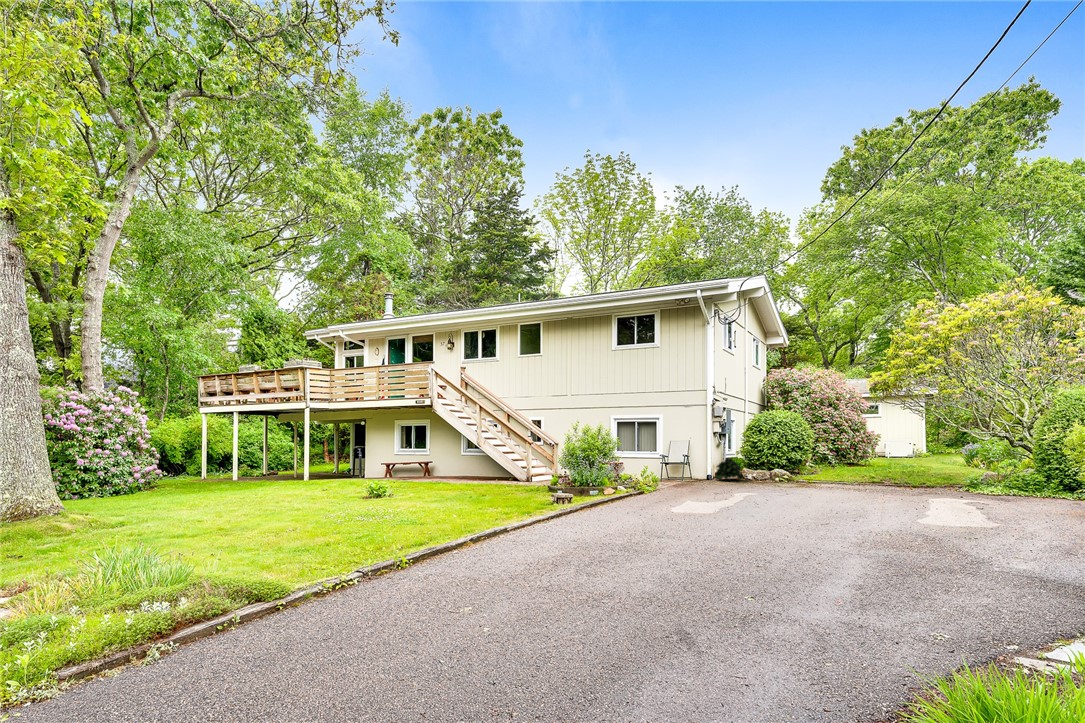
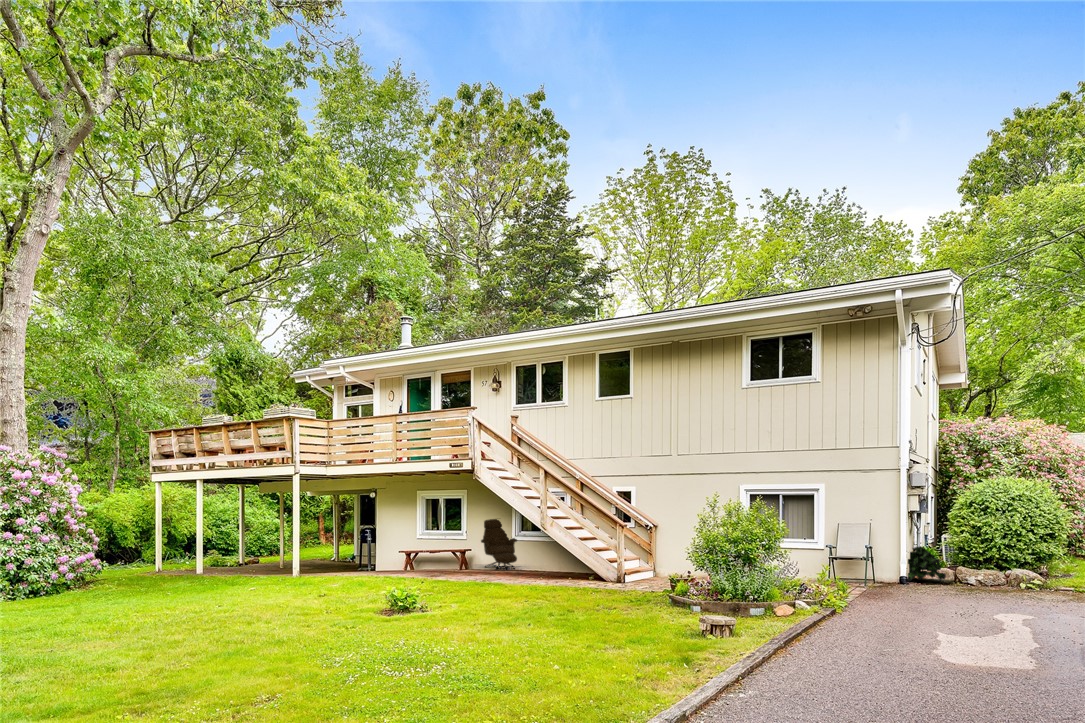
lounge chair: none [439,441,465,476] -> present [481,519,517,570]

